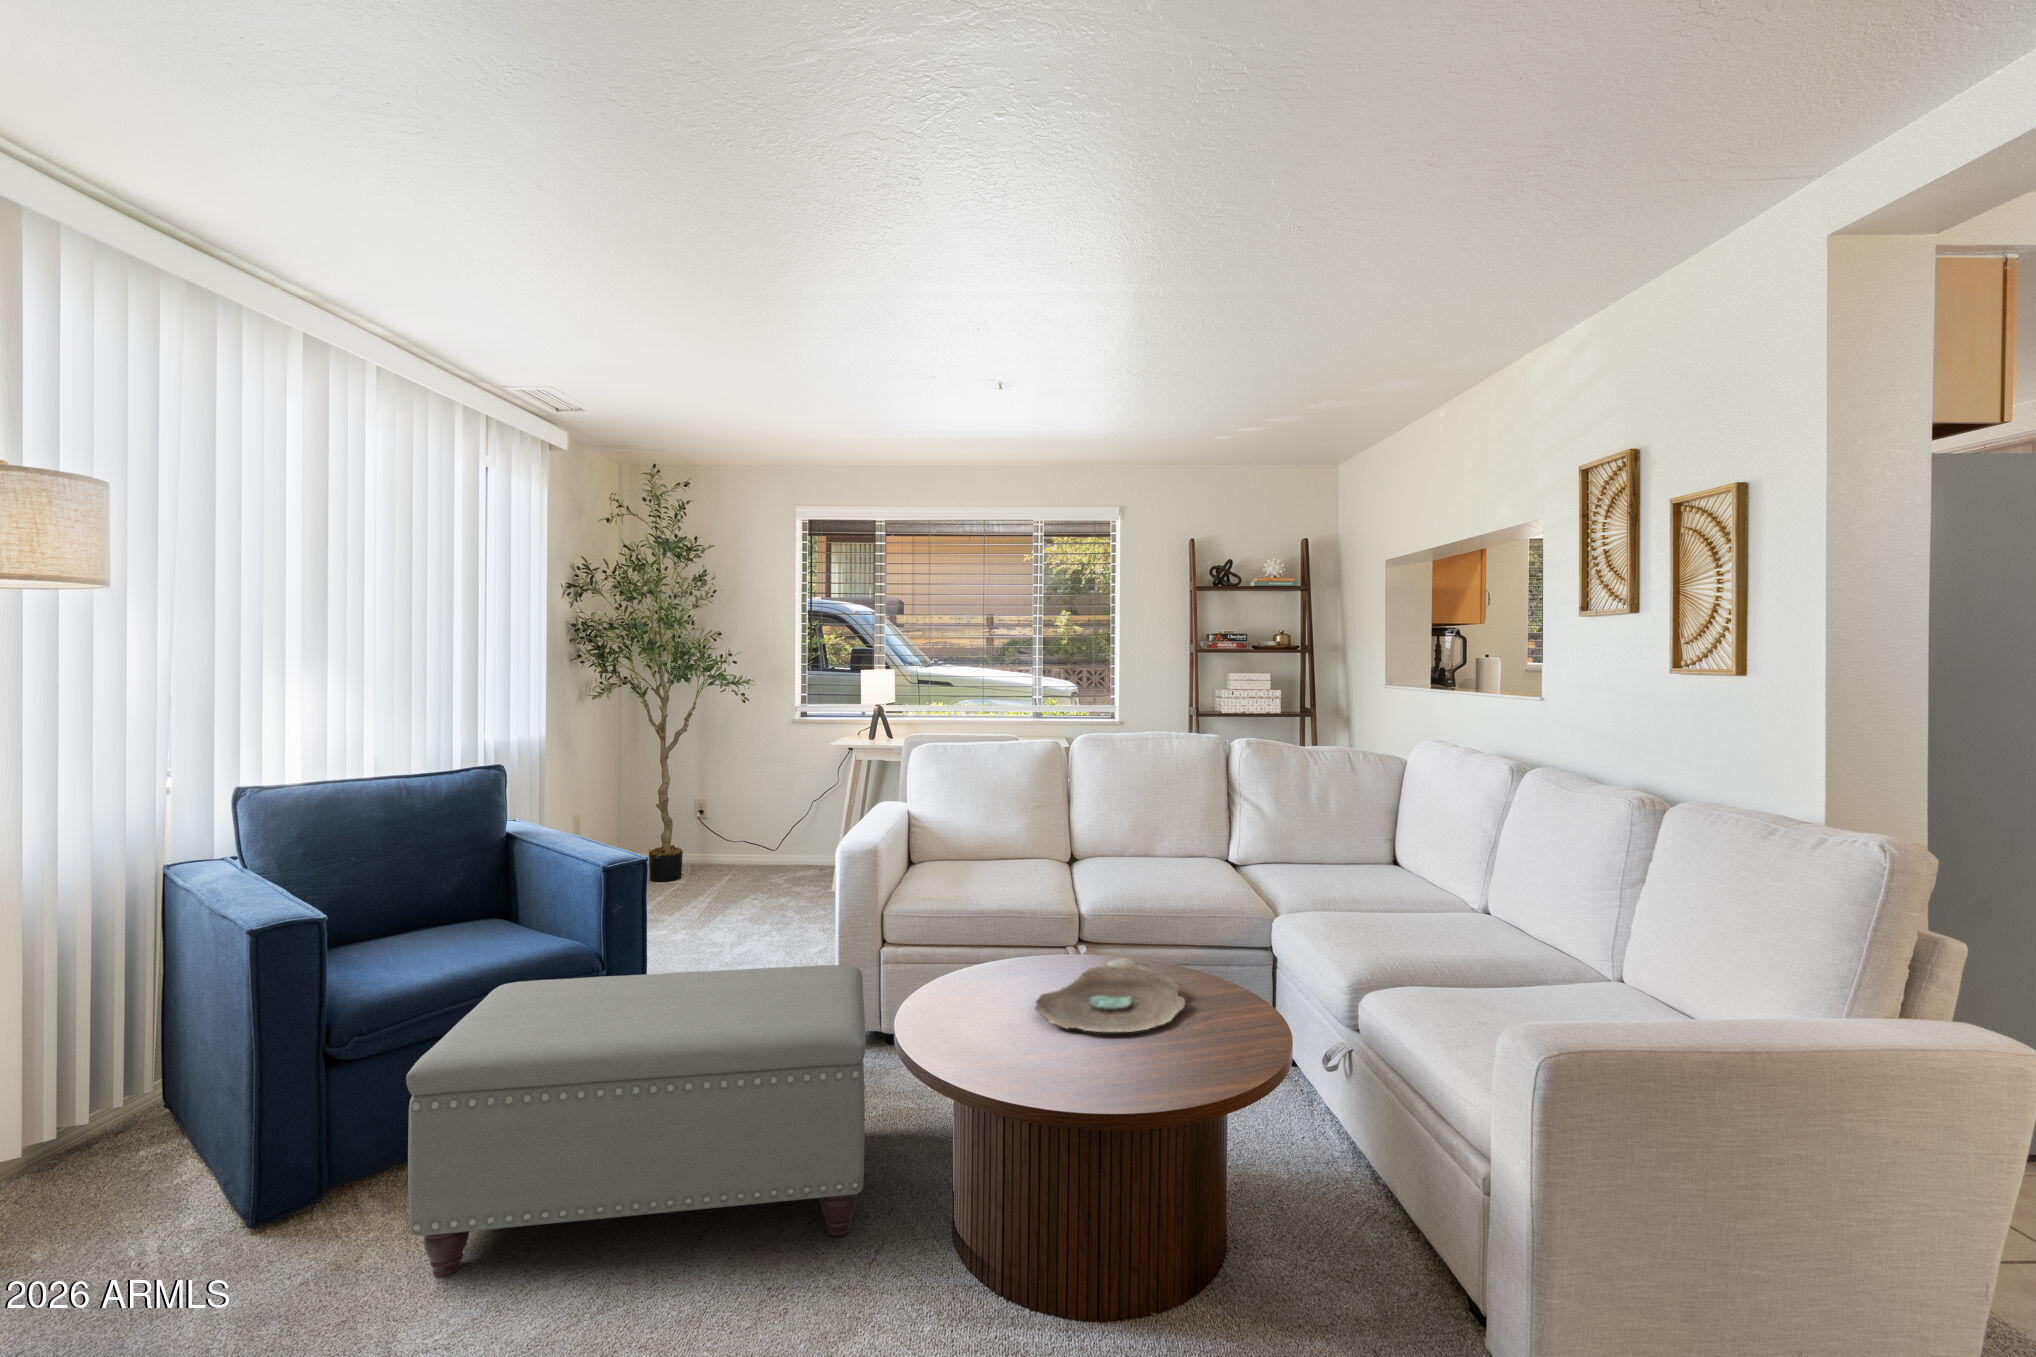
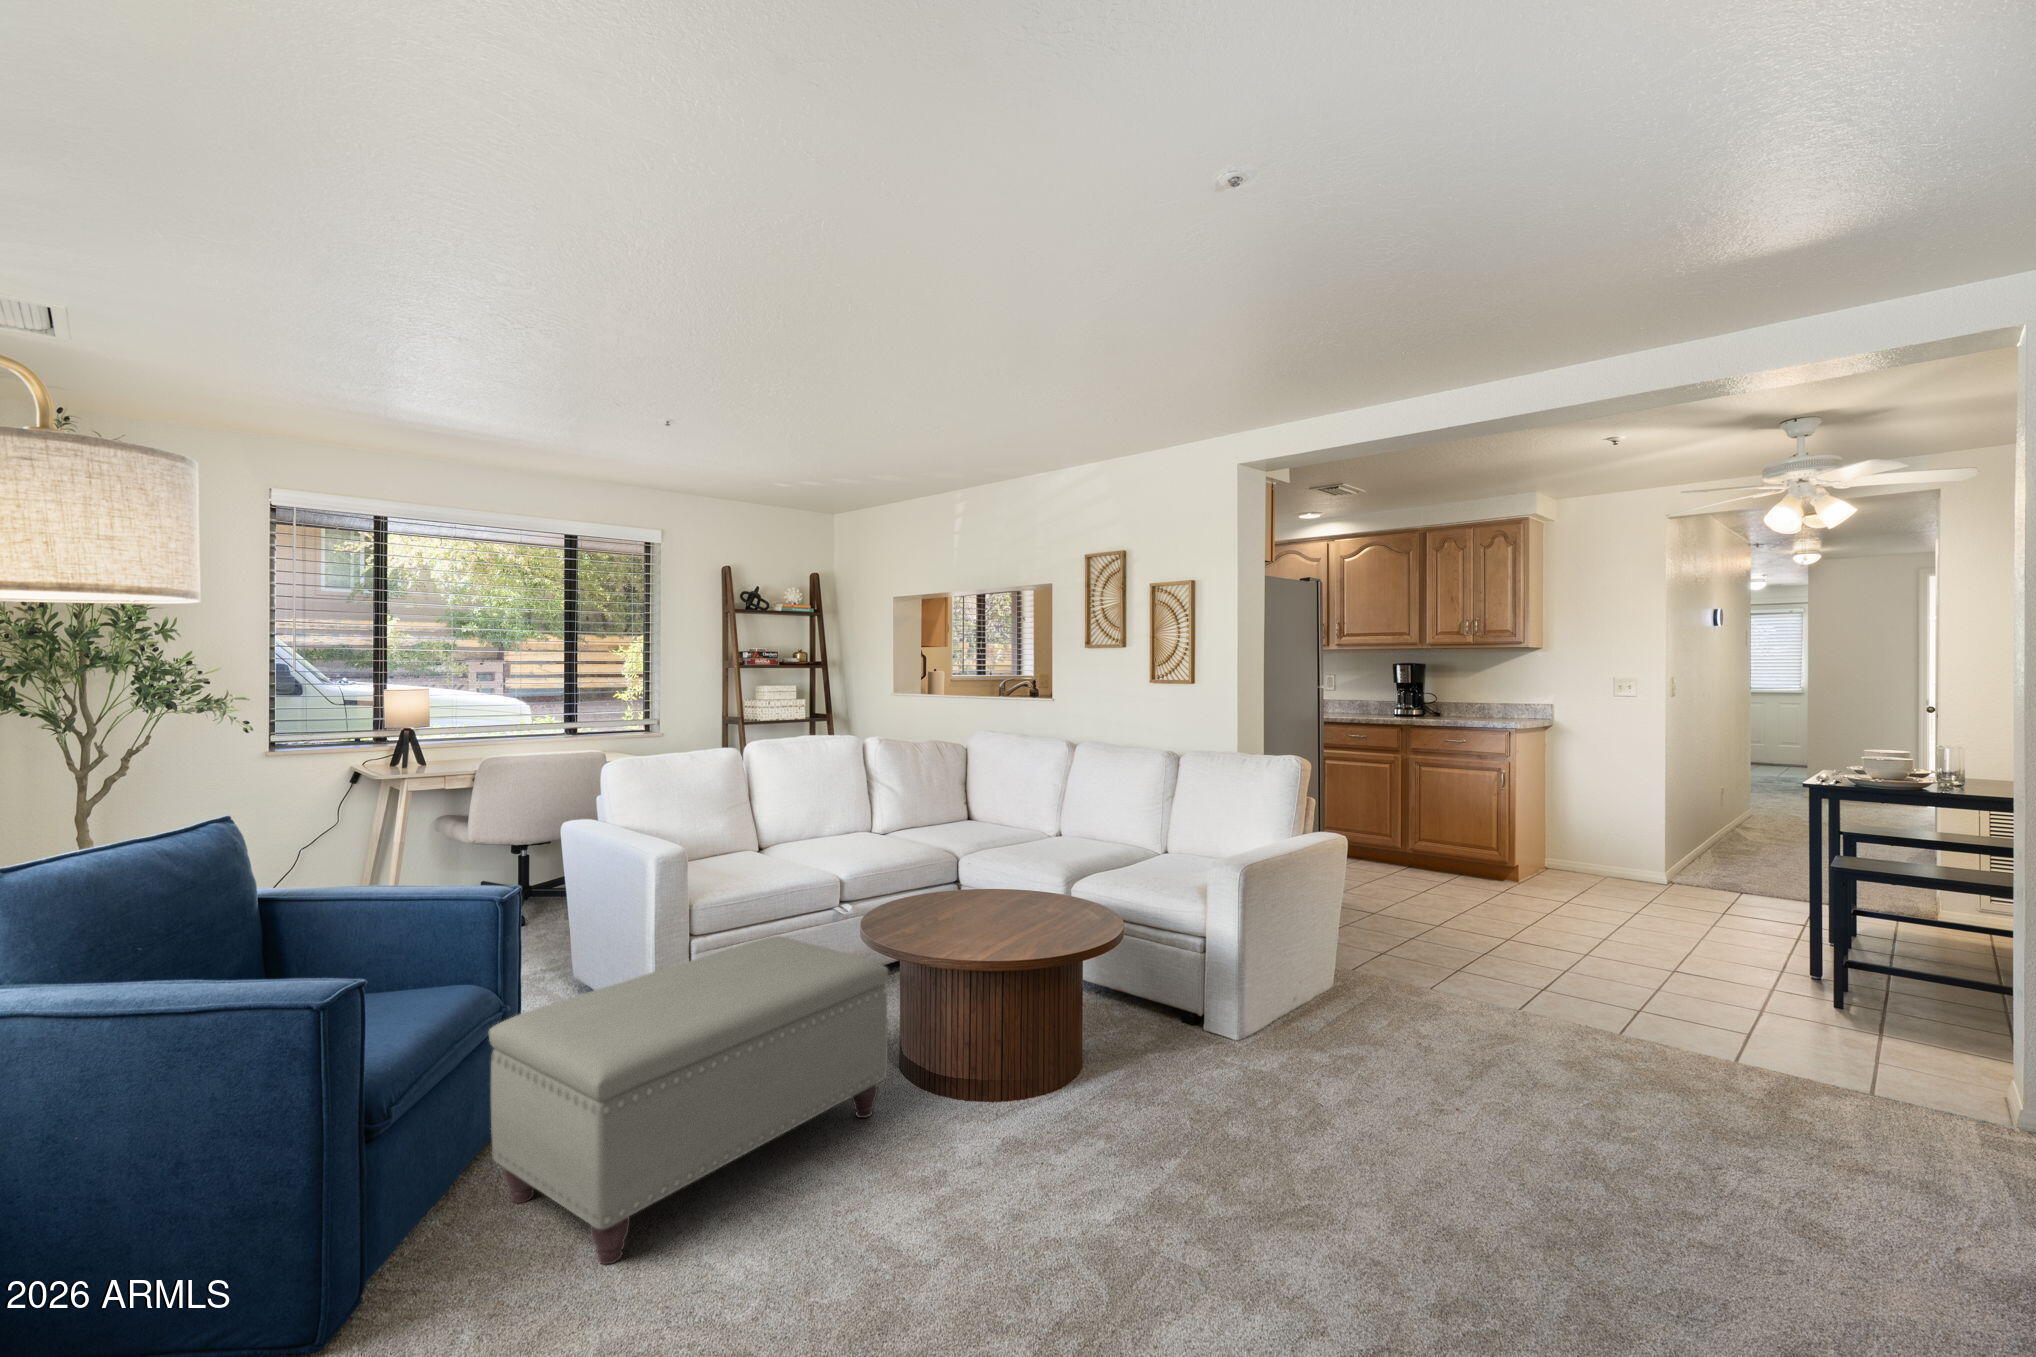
decorative bowl: present [1035,958,1185,1032] -> none [935,888,1028,929]

